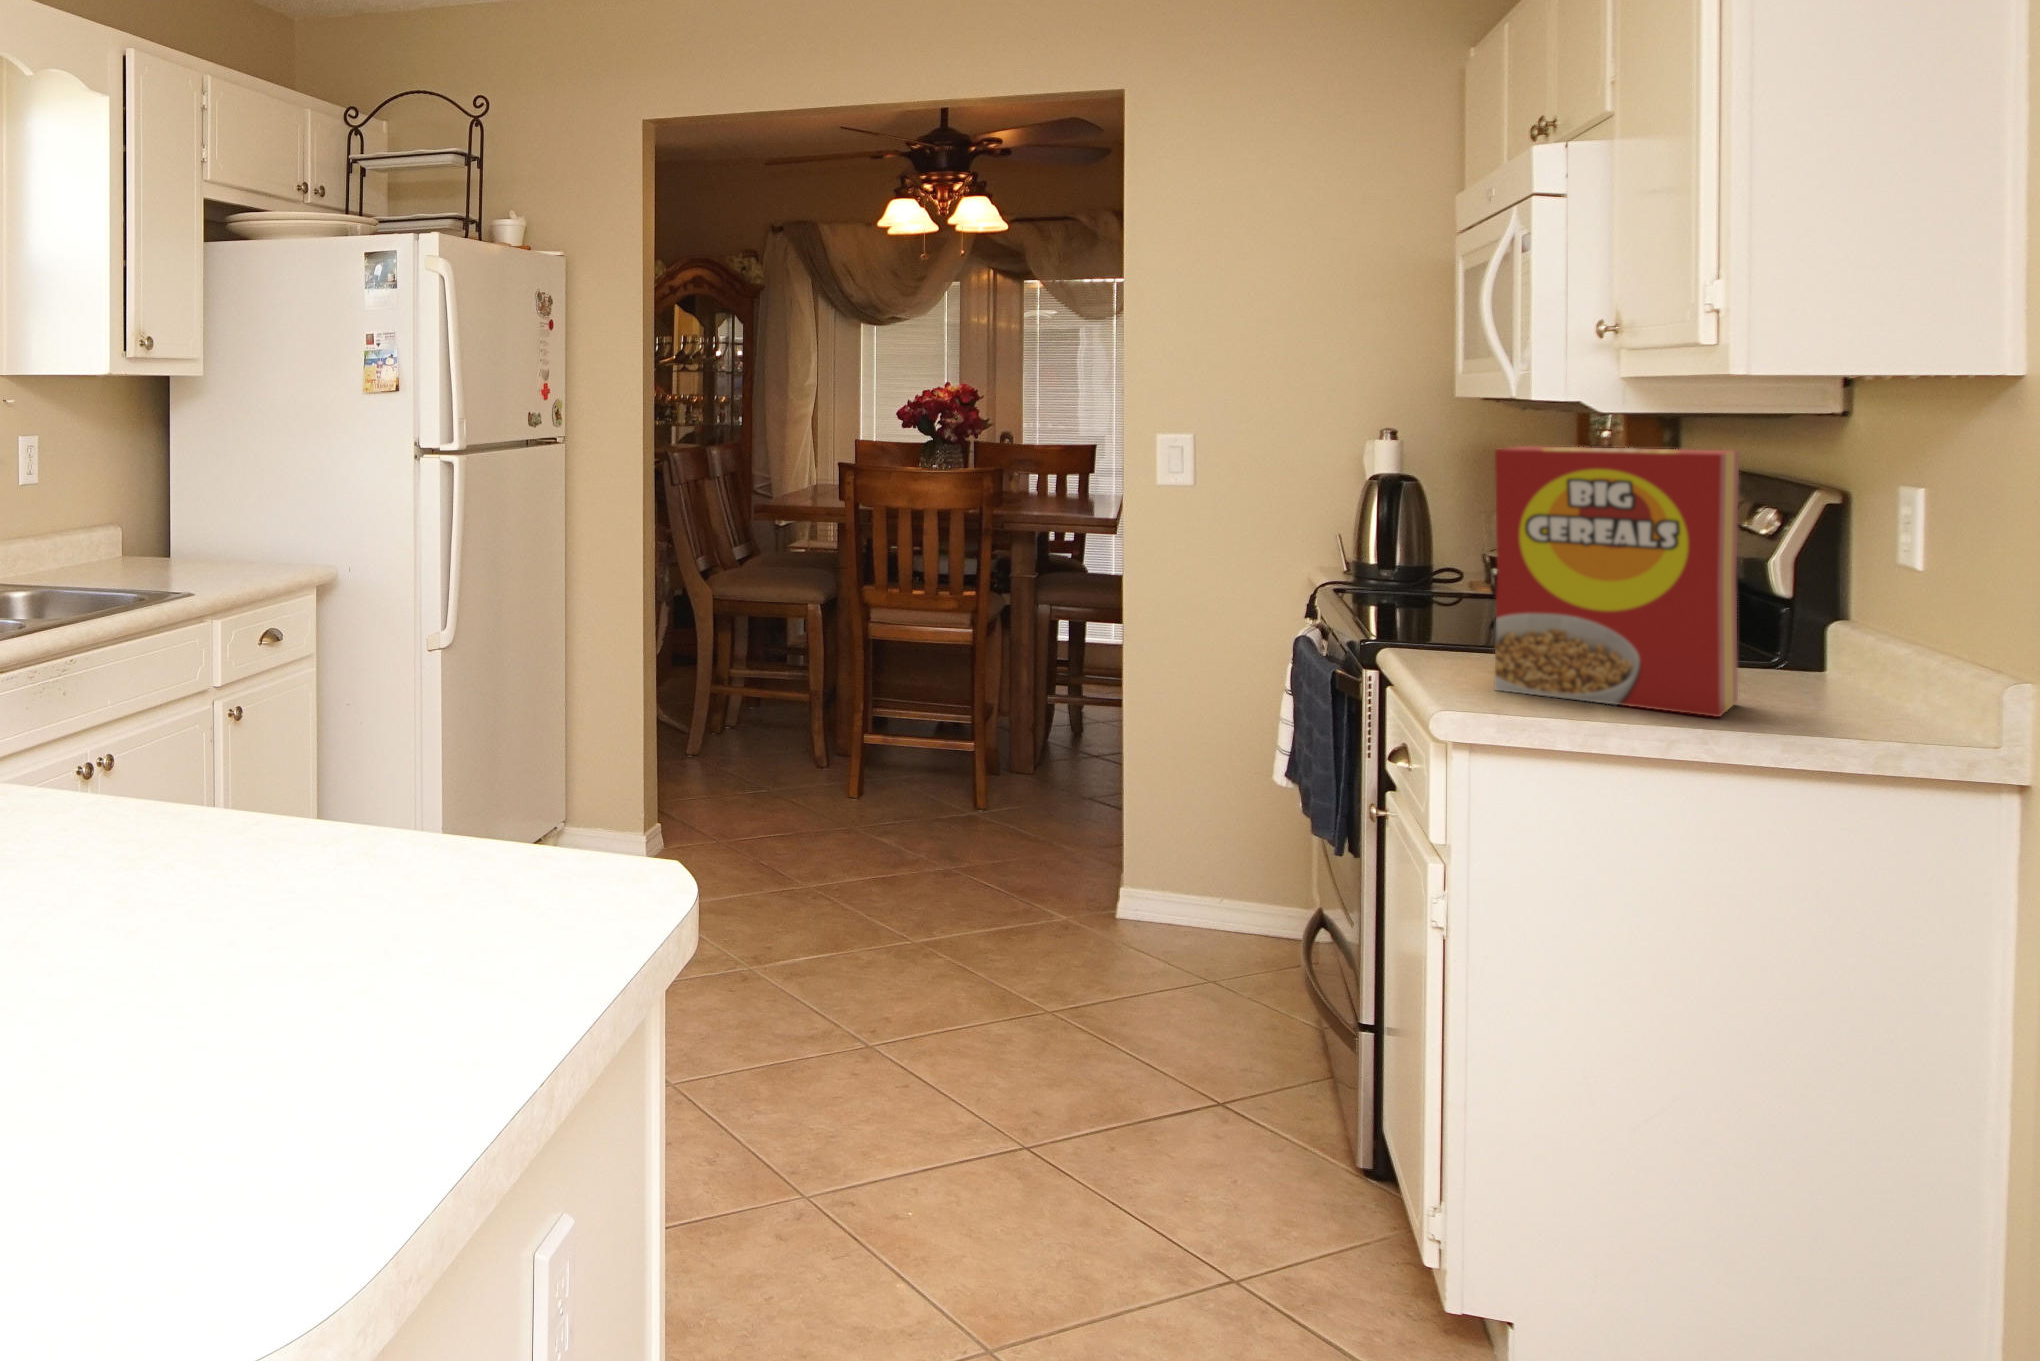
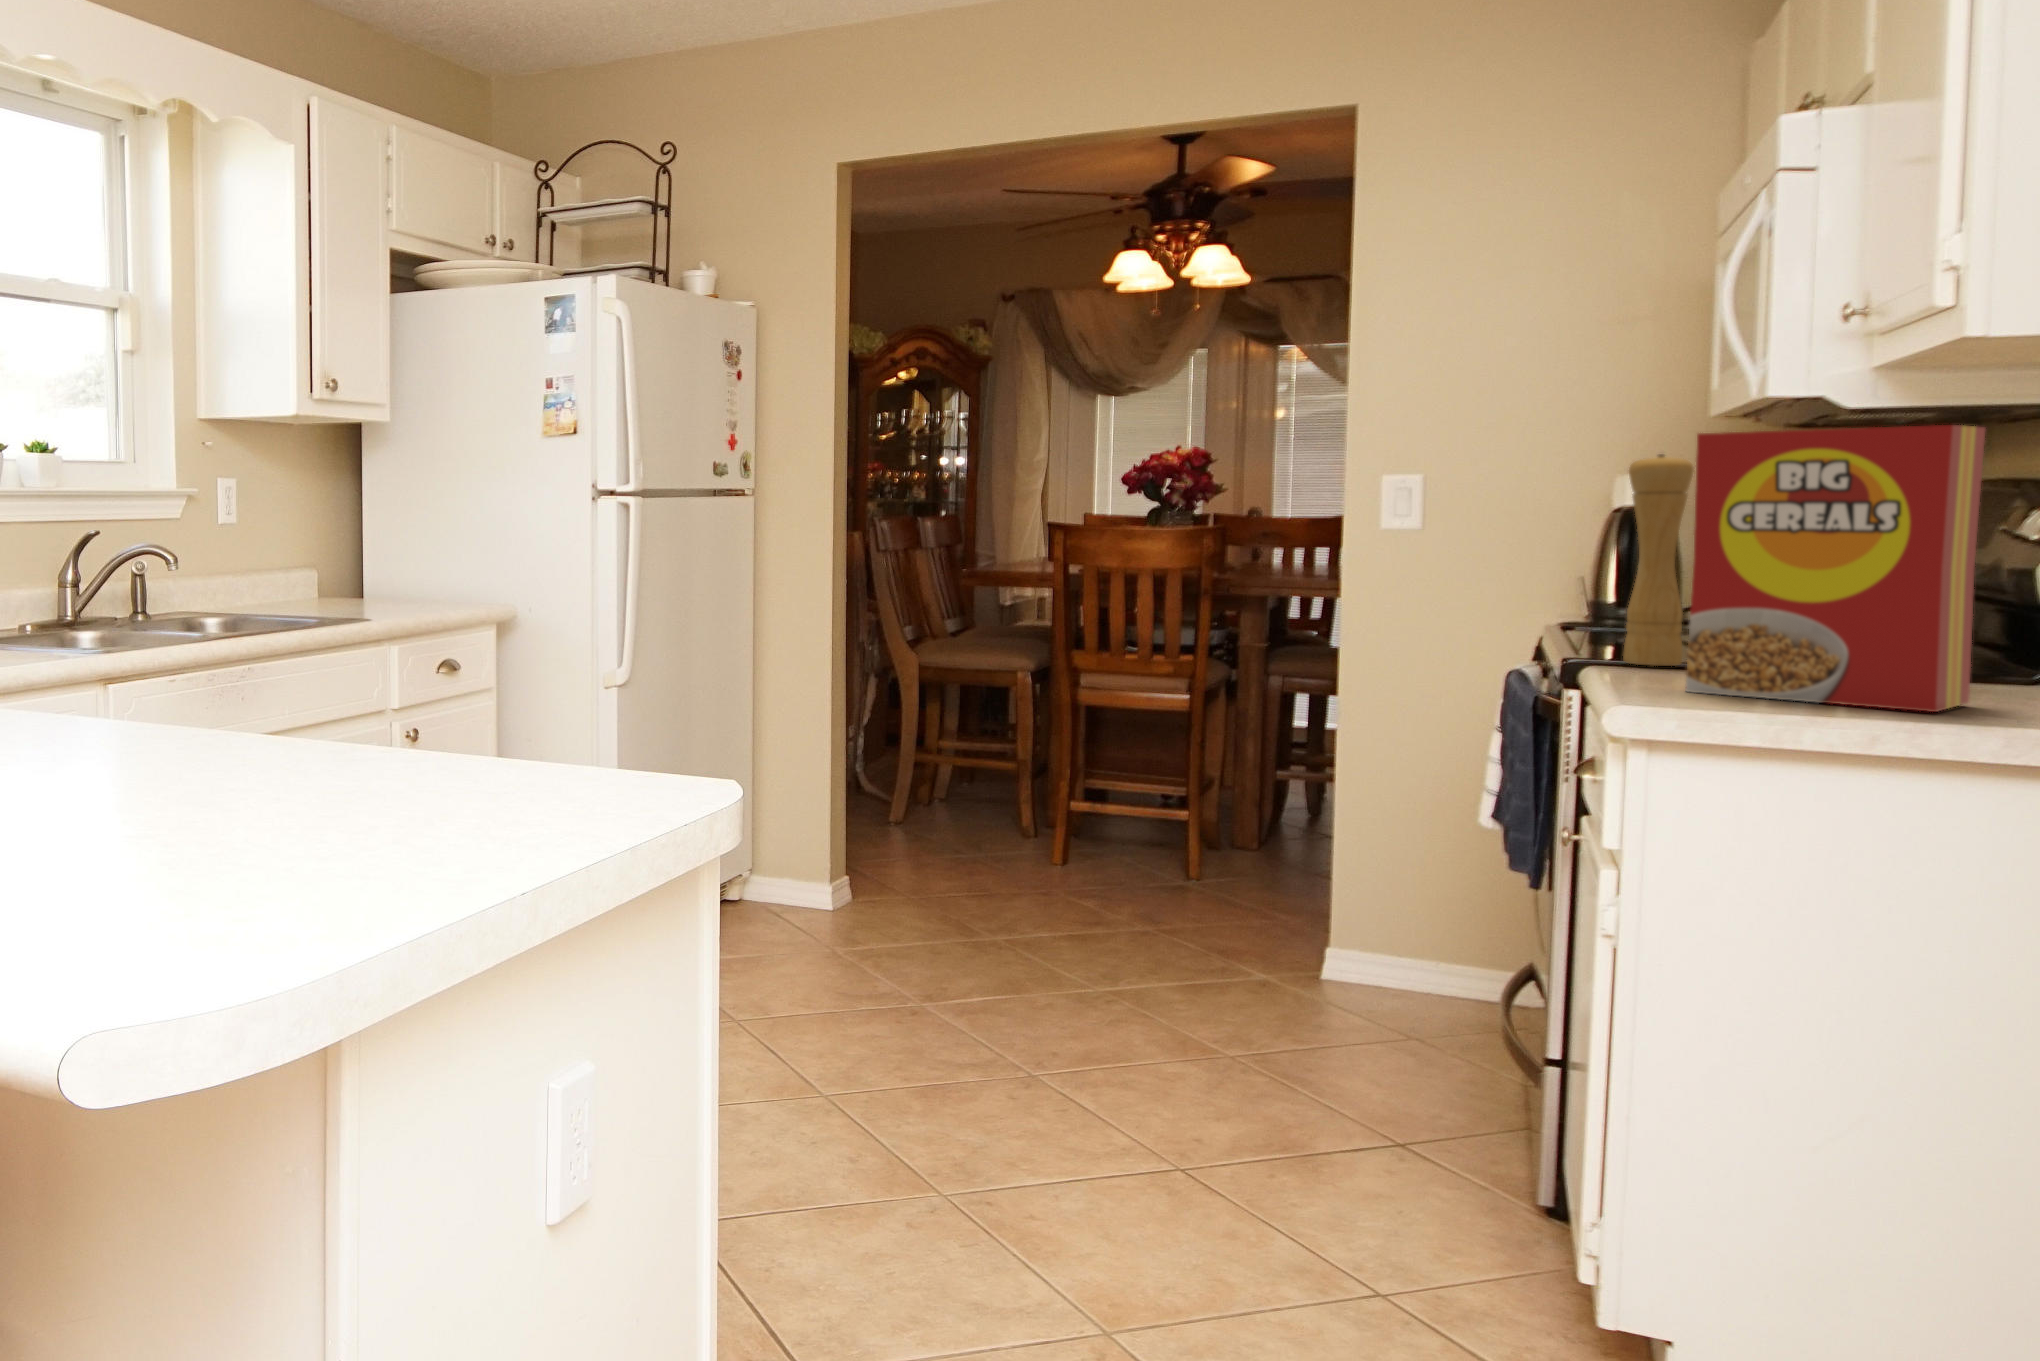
pepper mill: none [1416,452,1473,650] -> present [1623,454,1694,666]

